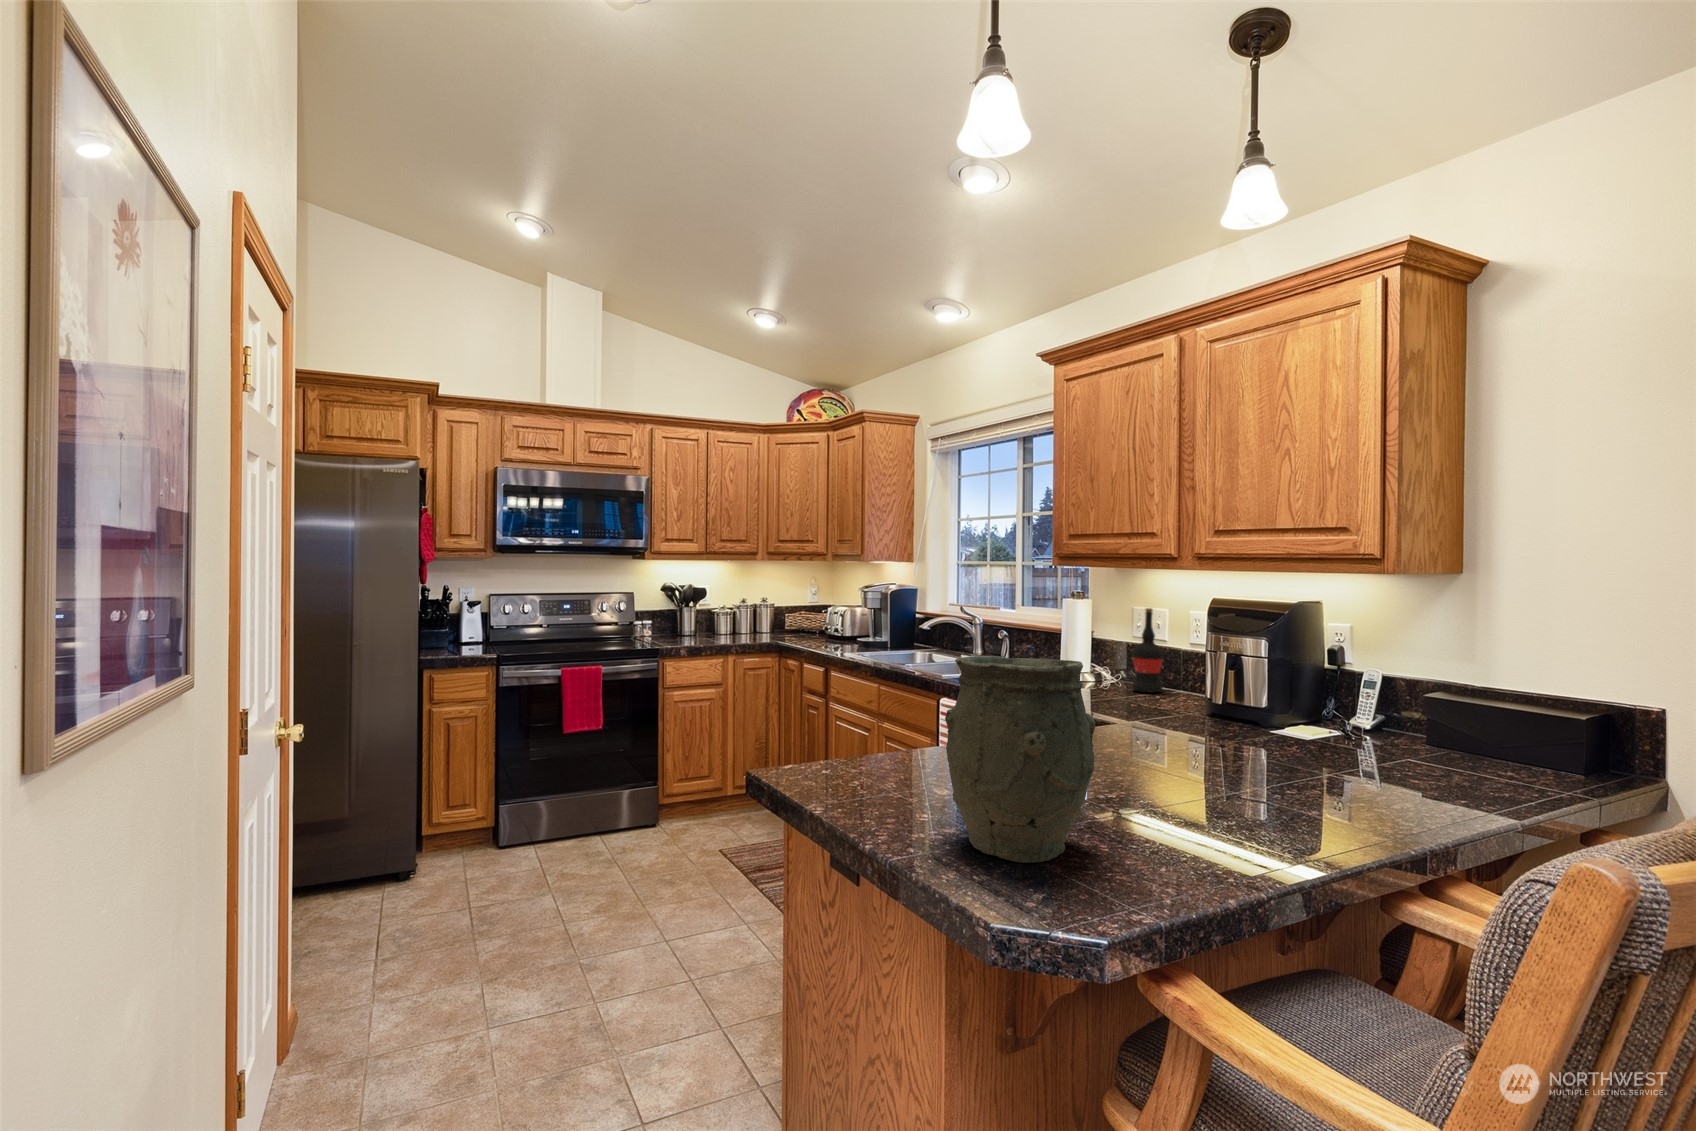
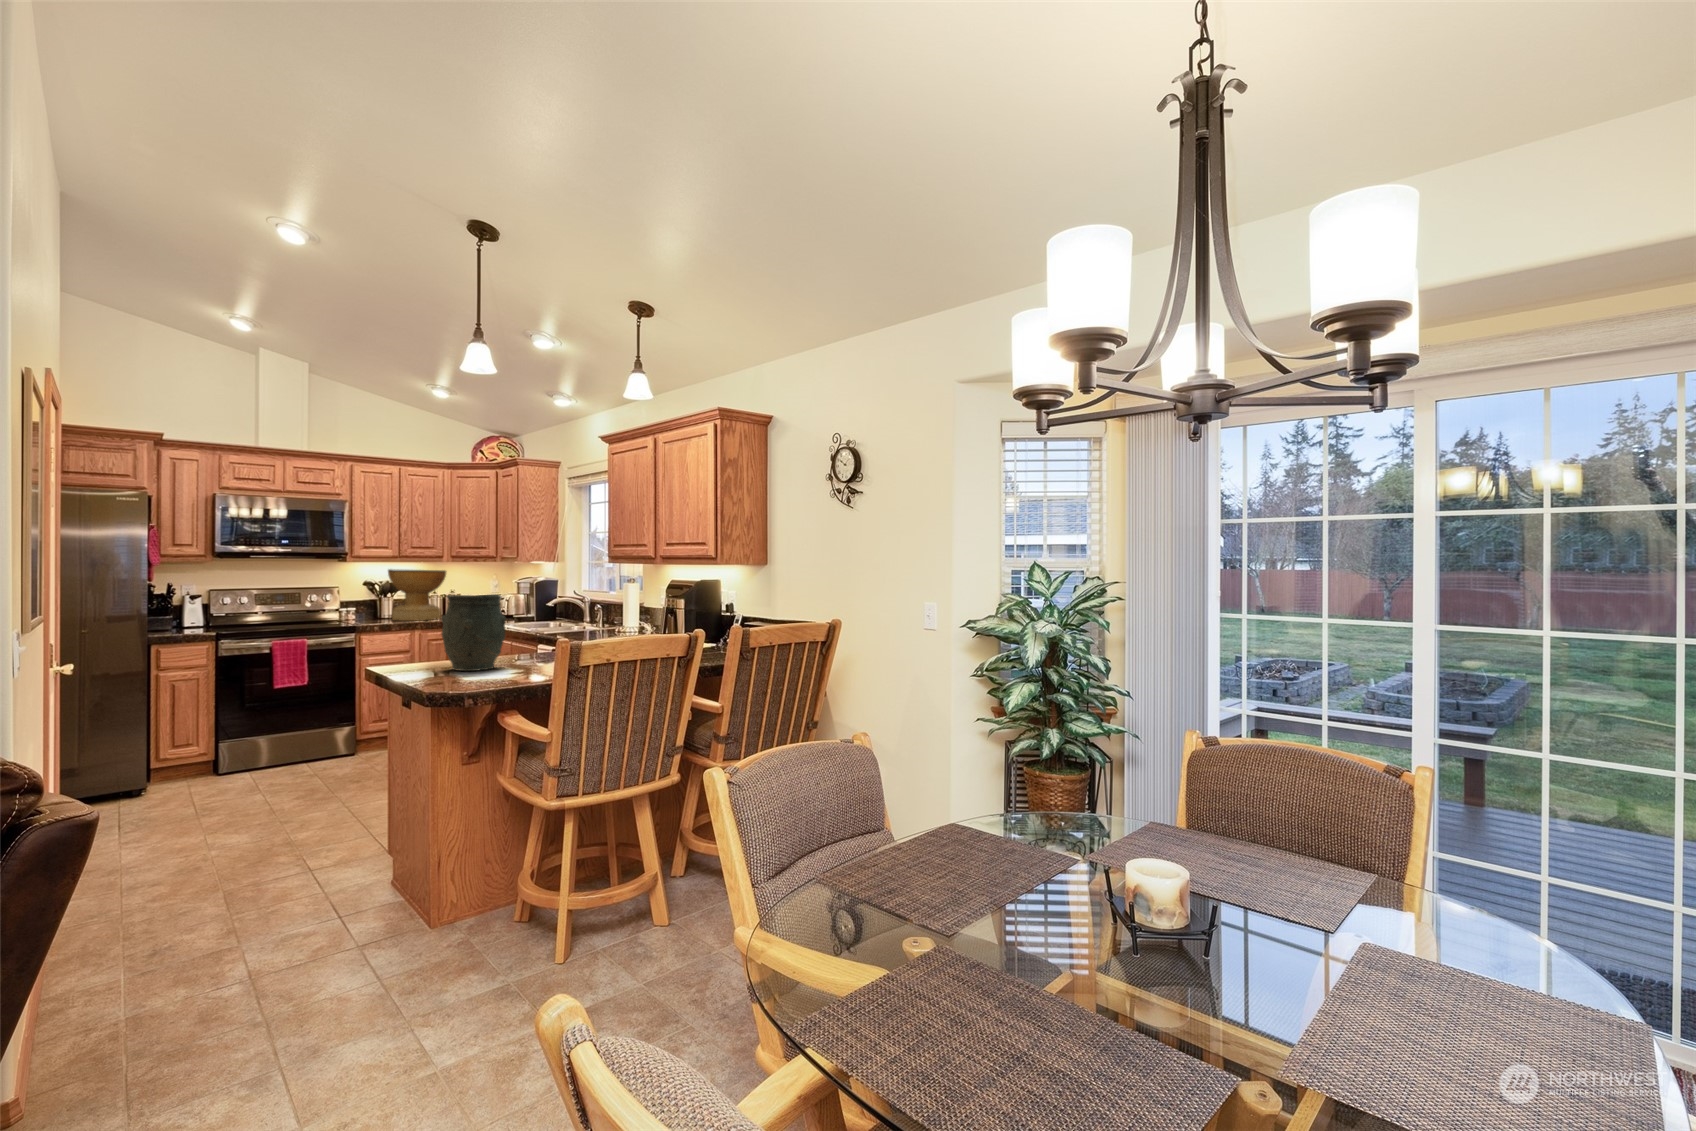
decorative bowl: none [691,568,761,640] -> present [388,569,446,621]
wine bottle: present [1132,608,1164,693] -> none [652,586,670,633]

